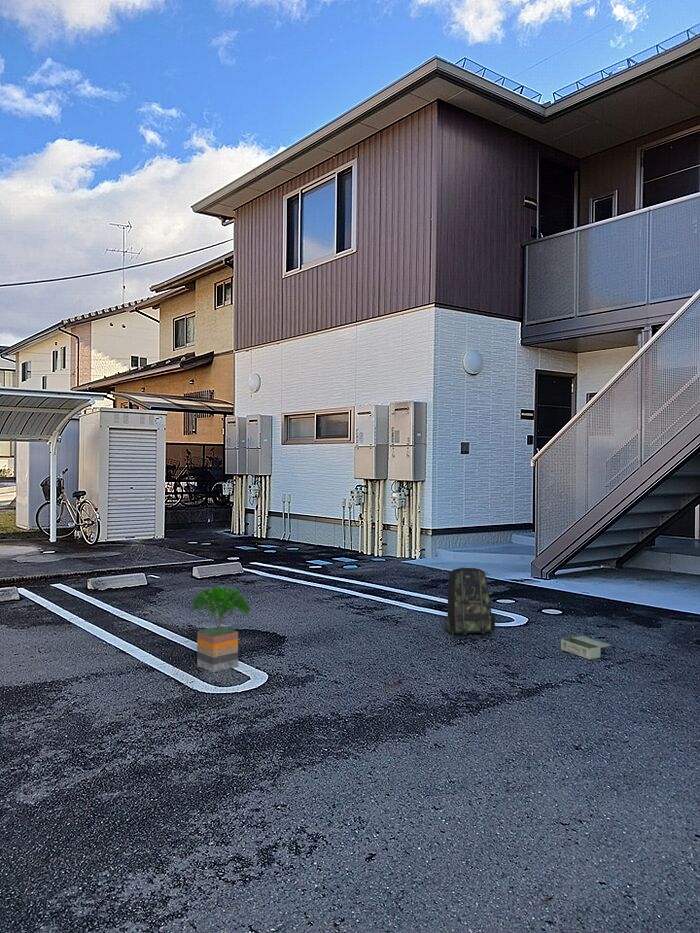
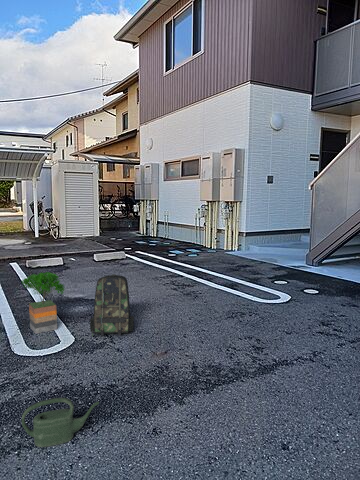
backpack: present [445,567,495,636] -> present [90,274,134,336]
toolbox: present [561,636,611,659] -> none [305,315,344,336]
watering can: none [315,711,388,765] -> present [22,397,99,447]

